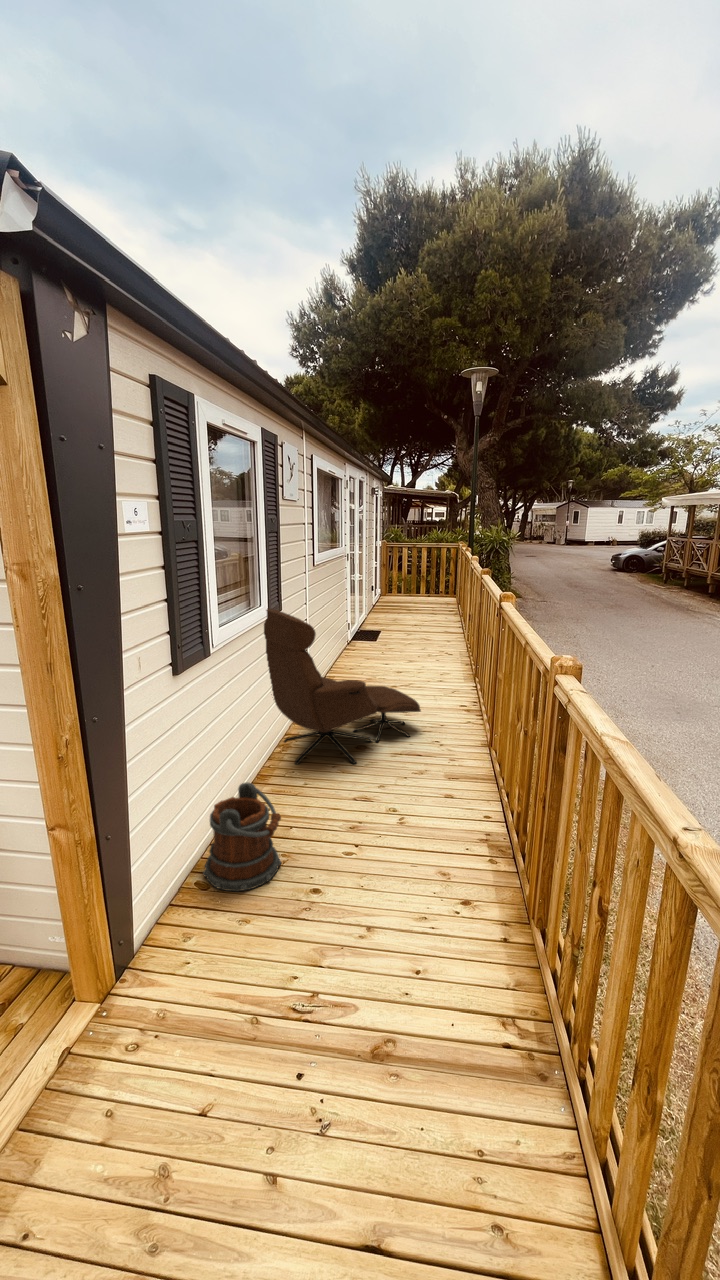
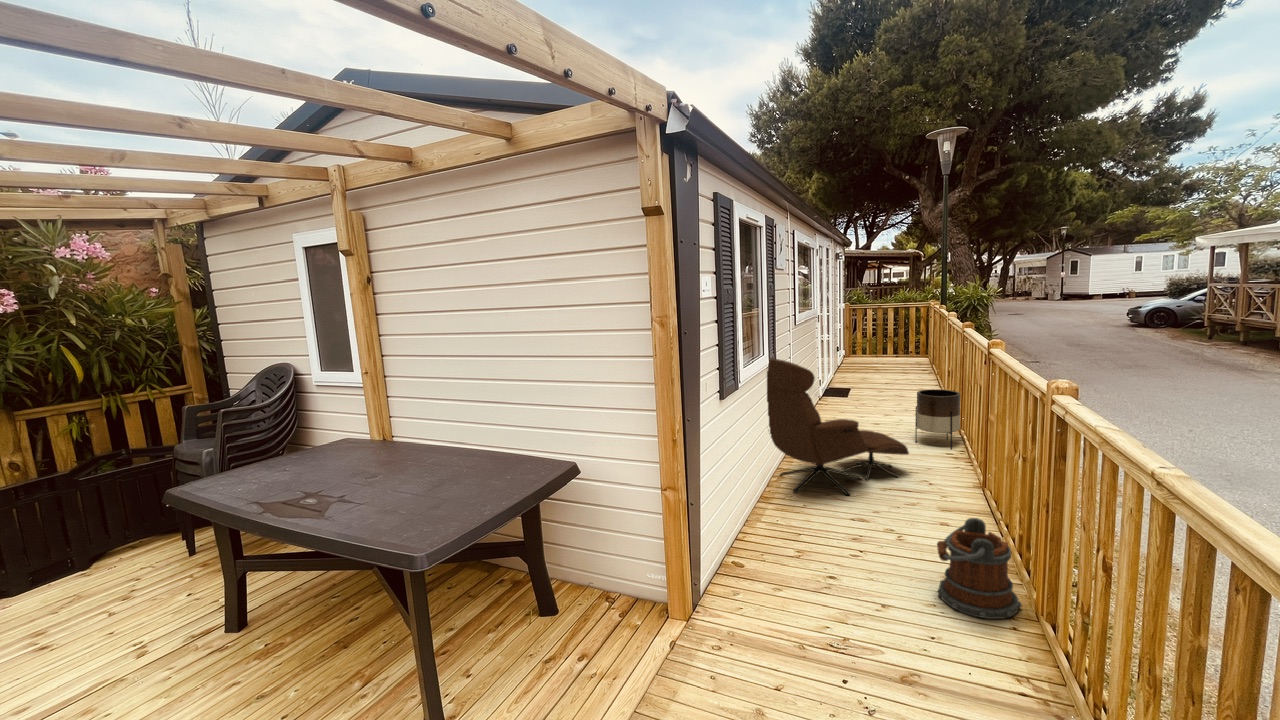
planter: none [432,638,475,700] -> present [915,389,960,449]
bucket: present [203,782,281,891] -> present [937,518,1022,619]

